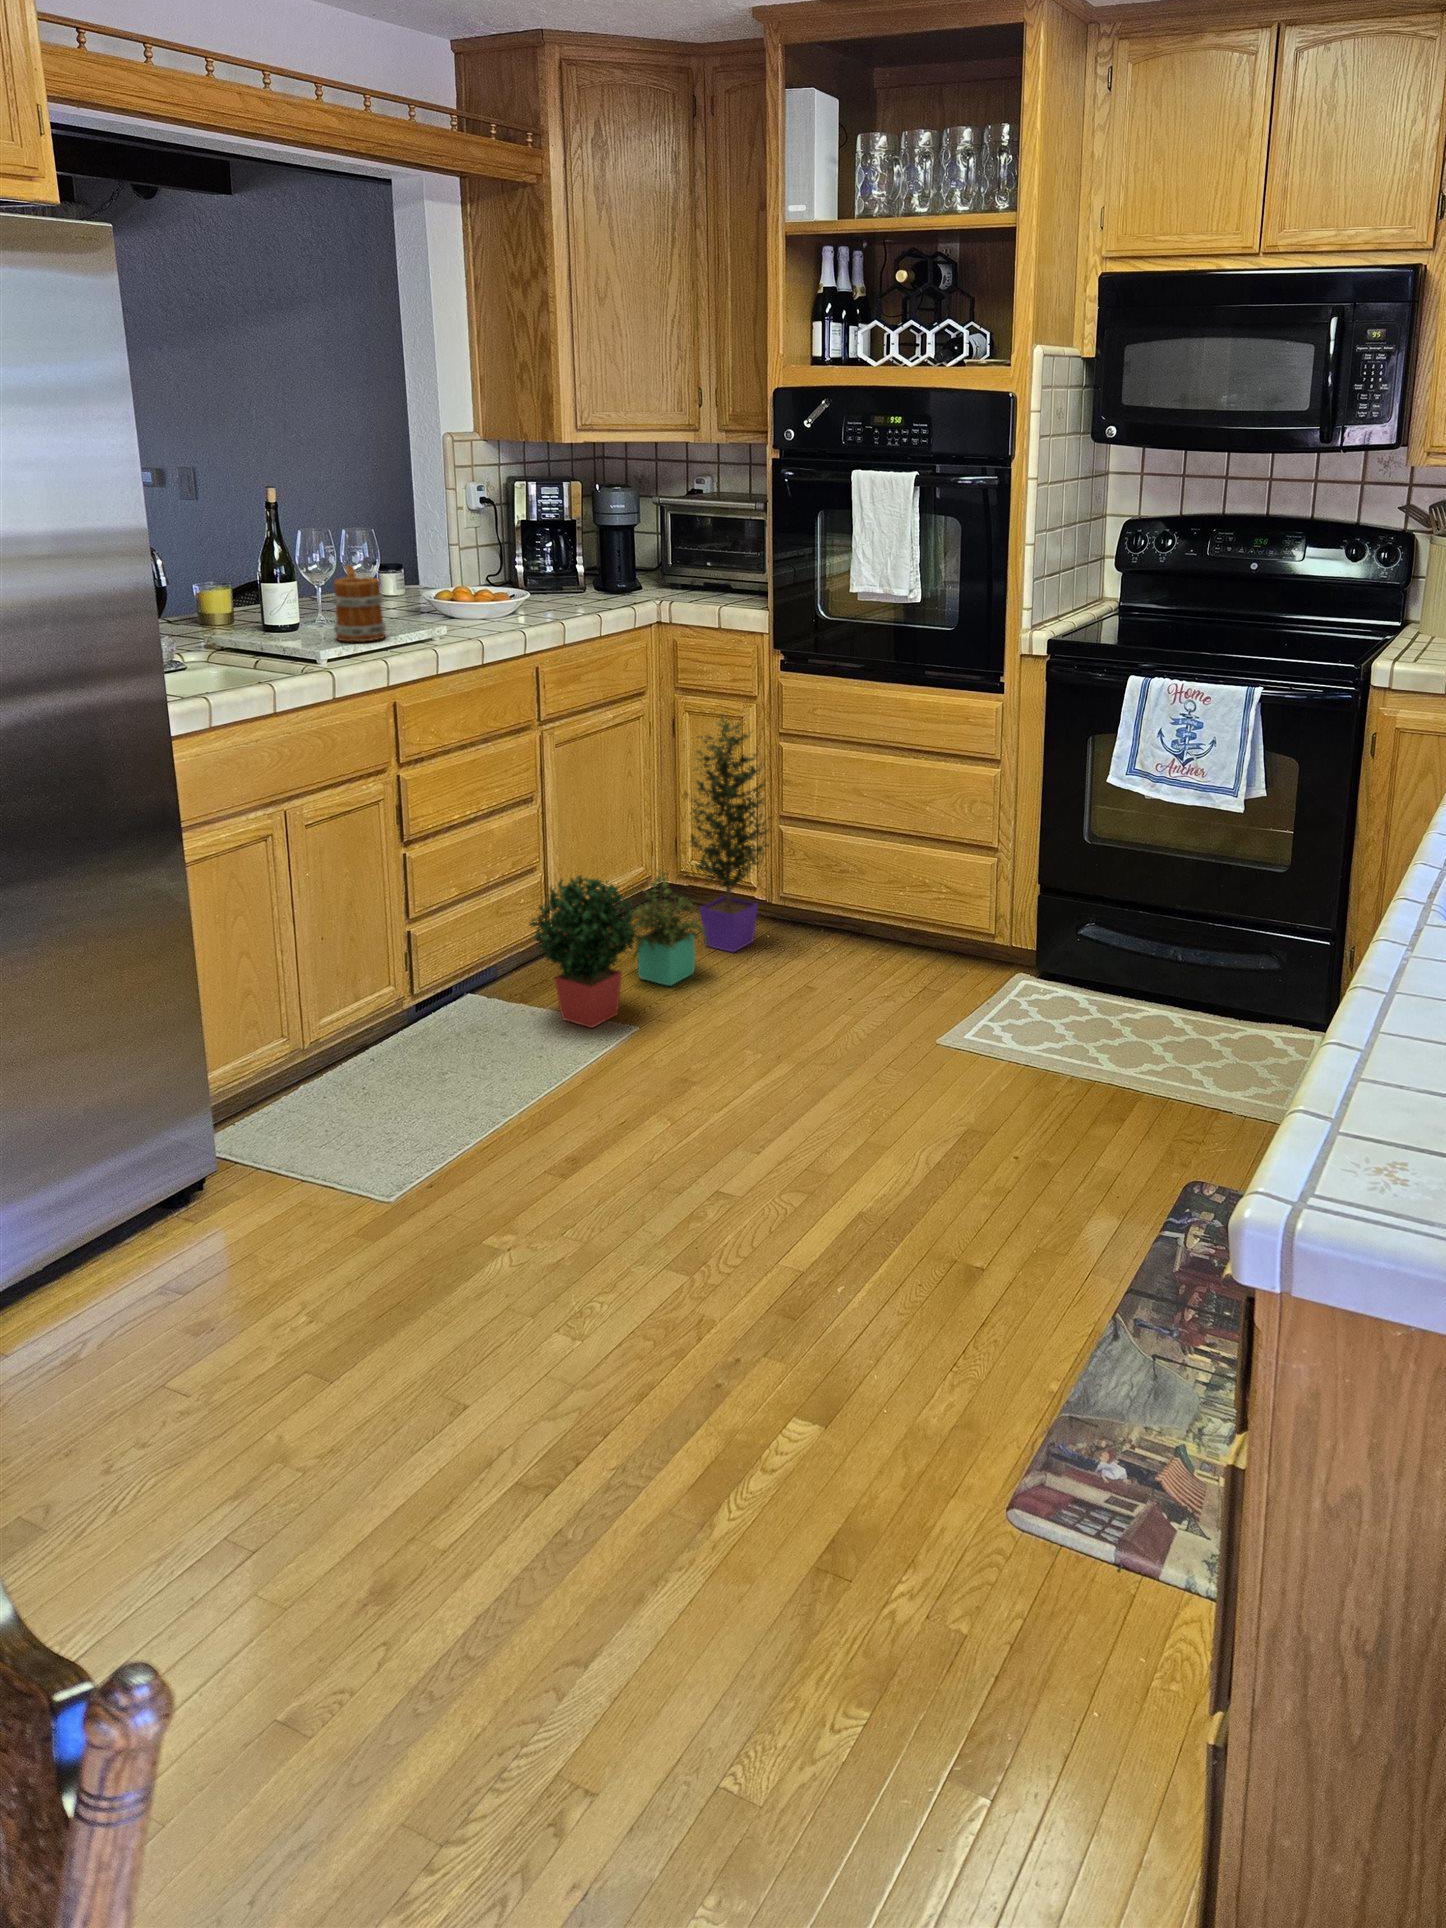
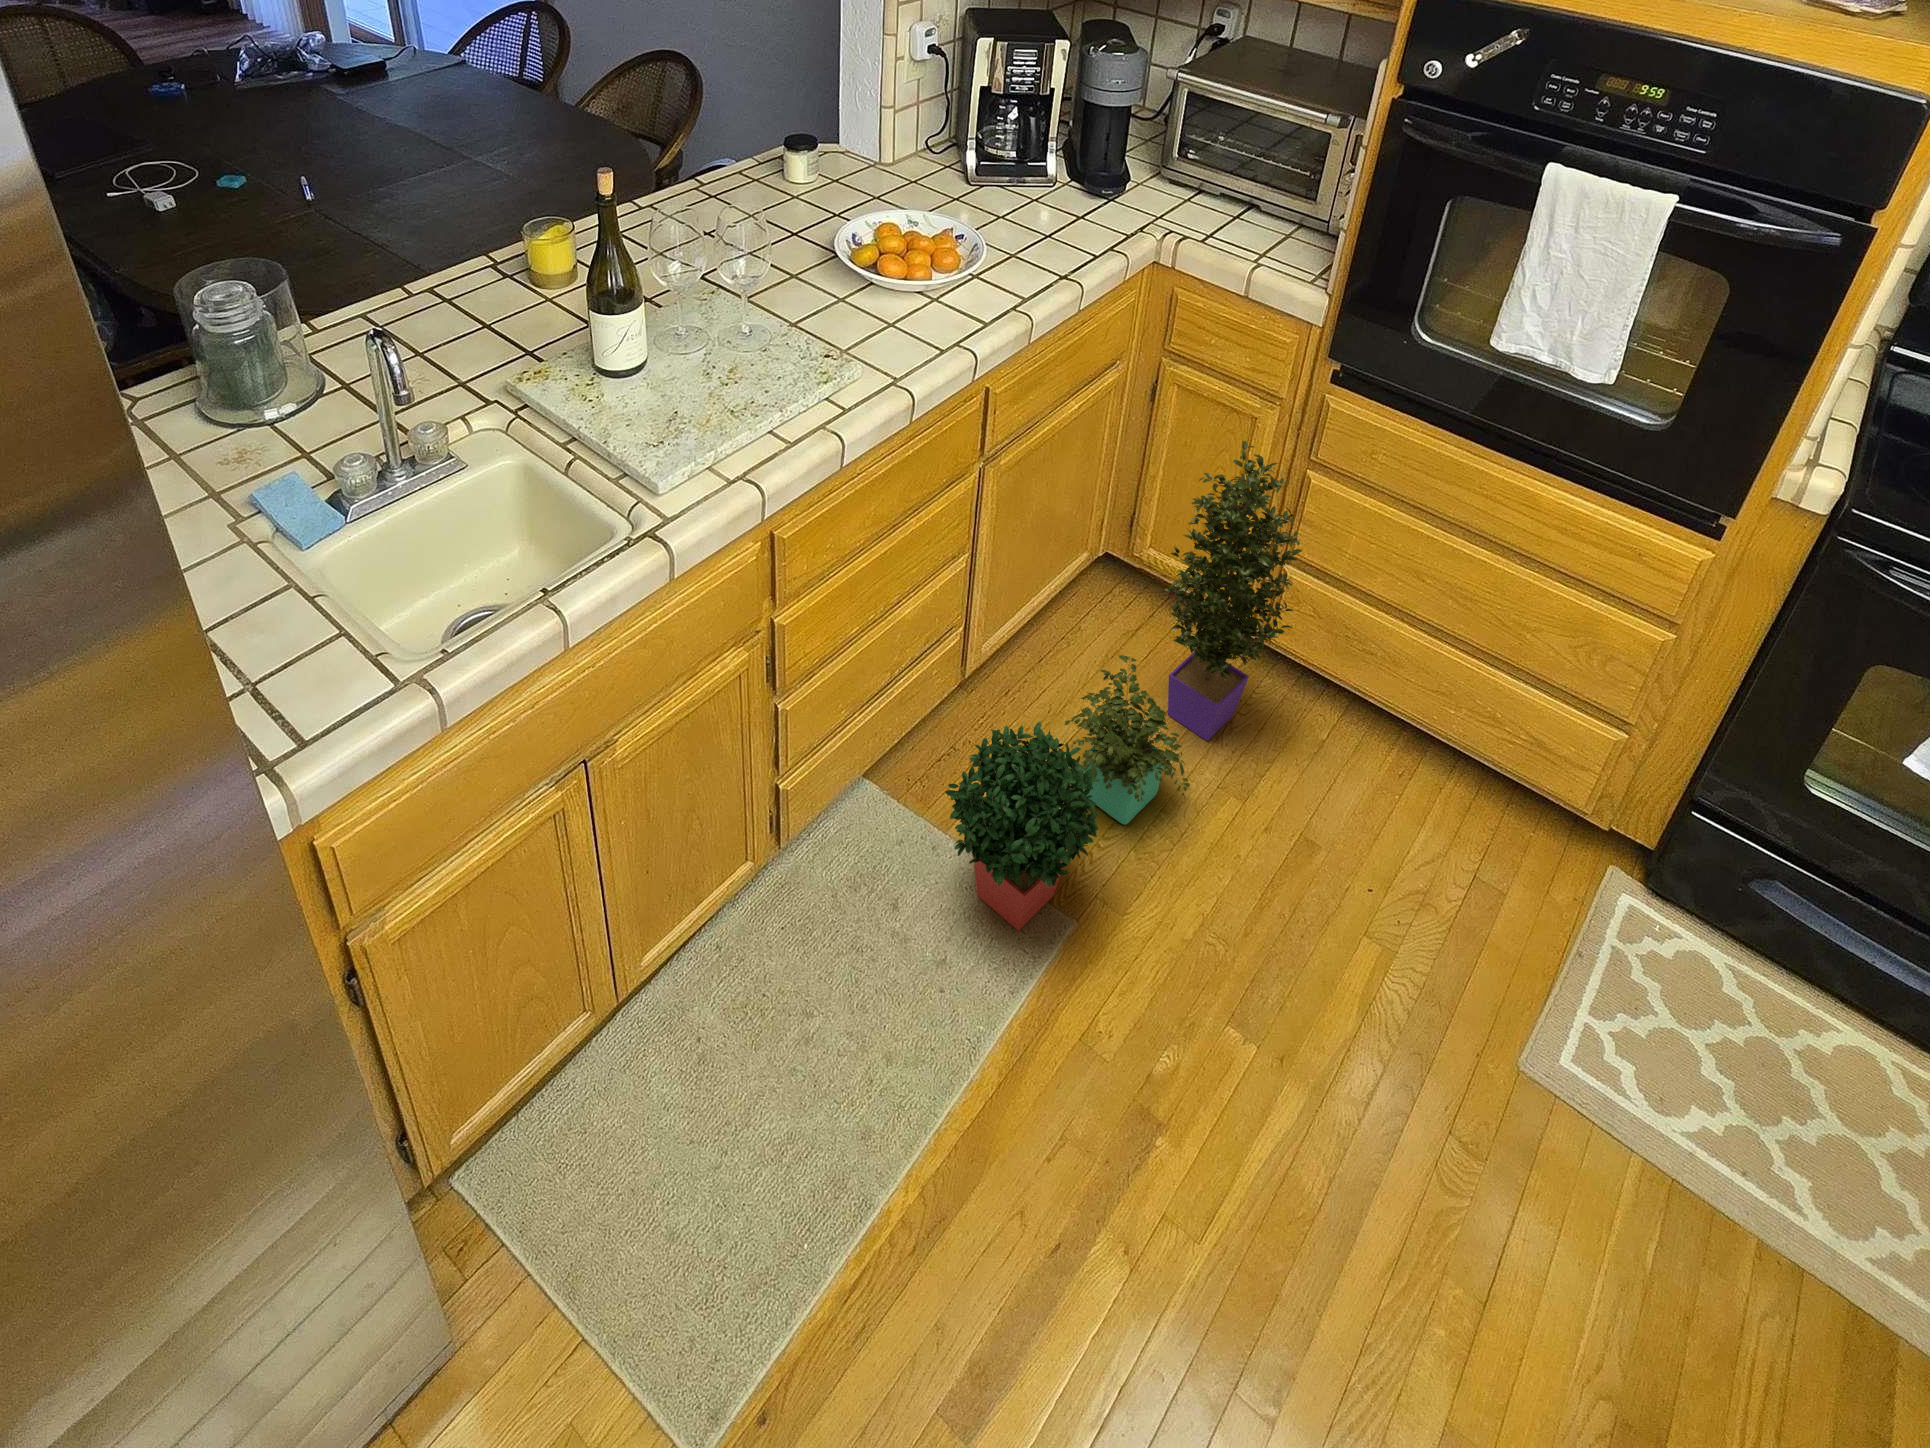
mug: present [333,565,386,642] -> none [696,277,774,418]

